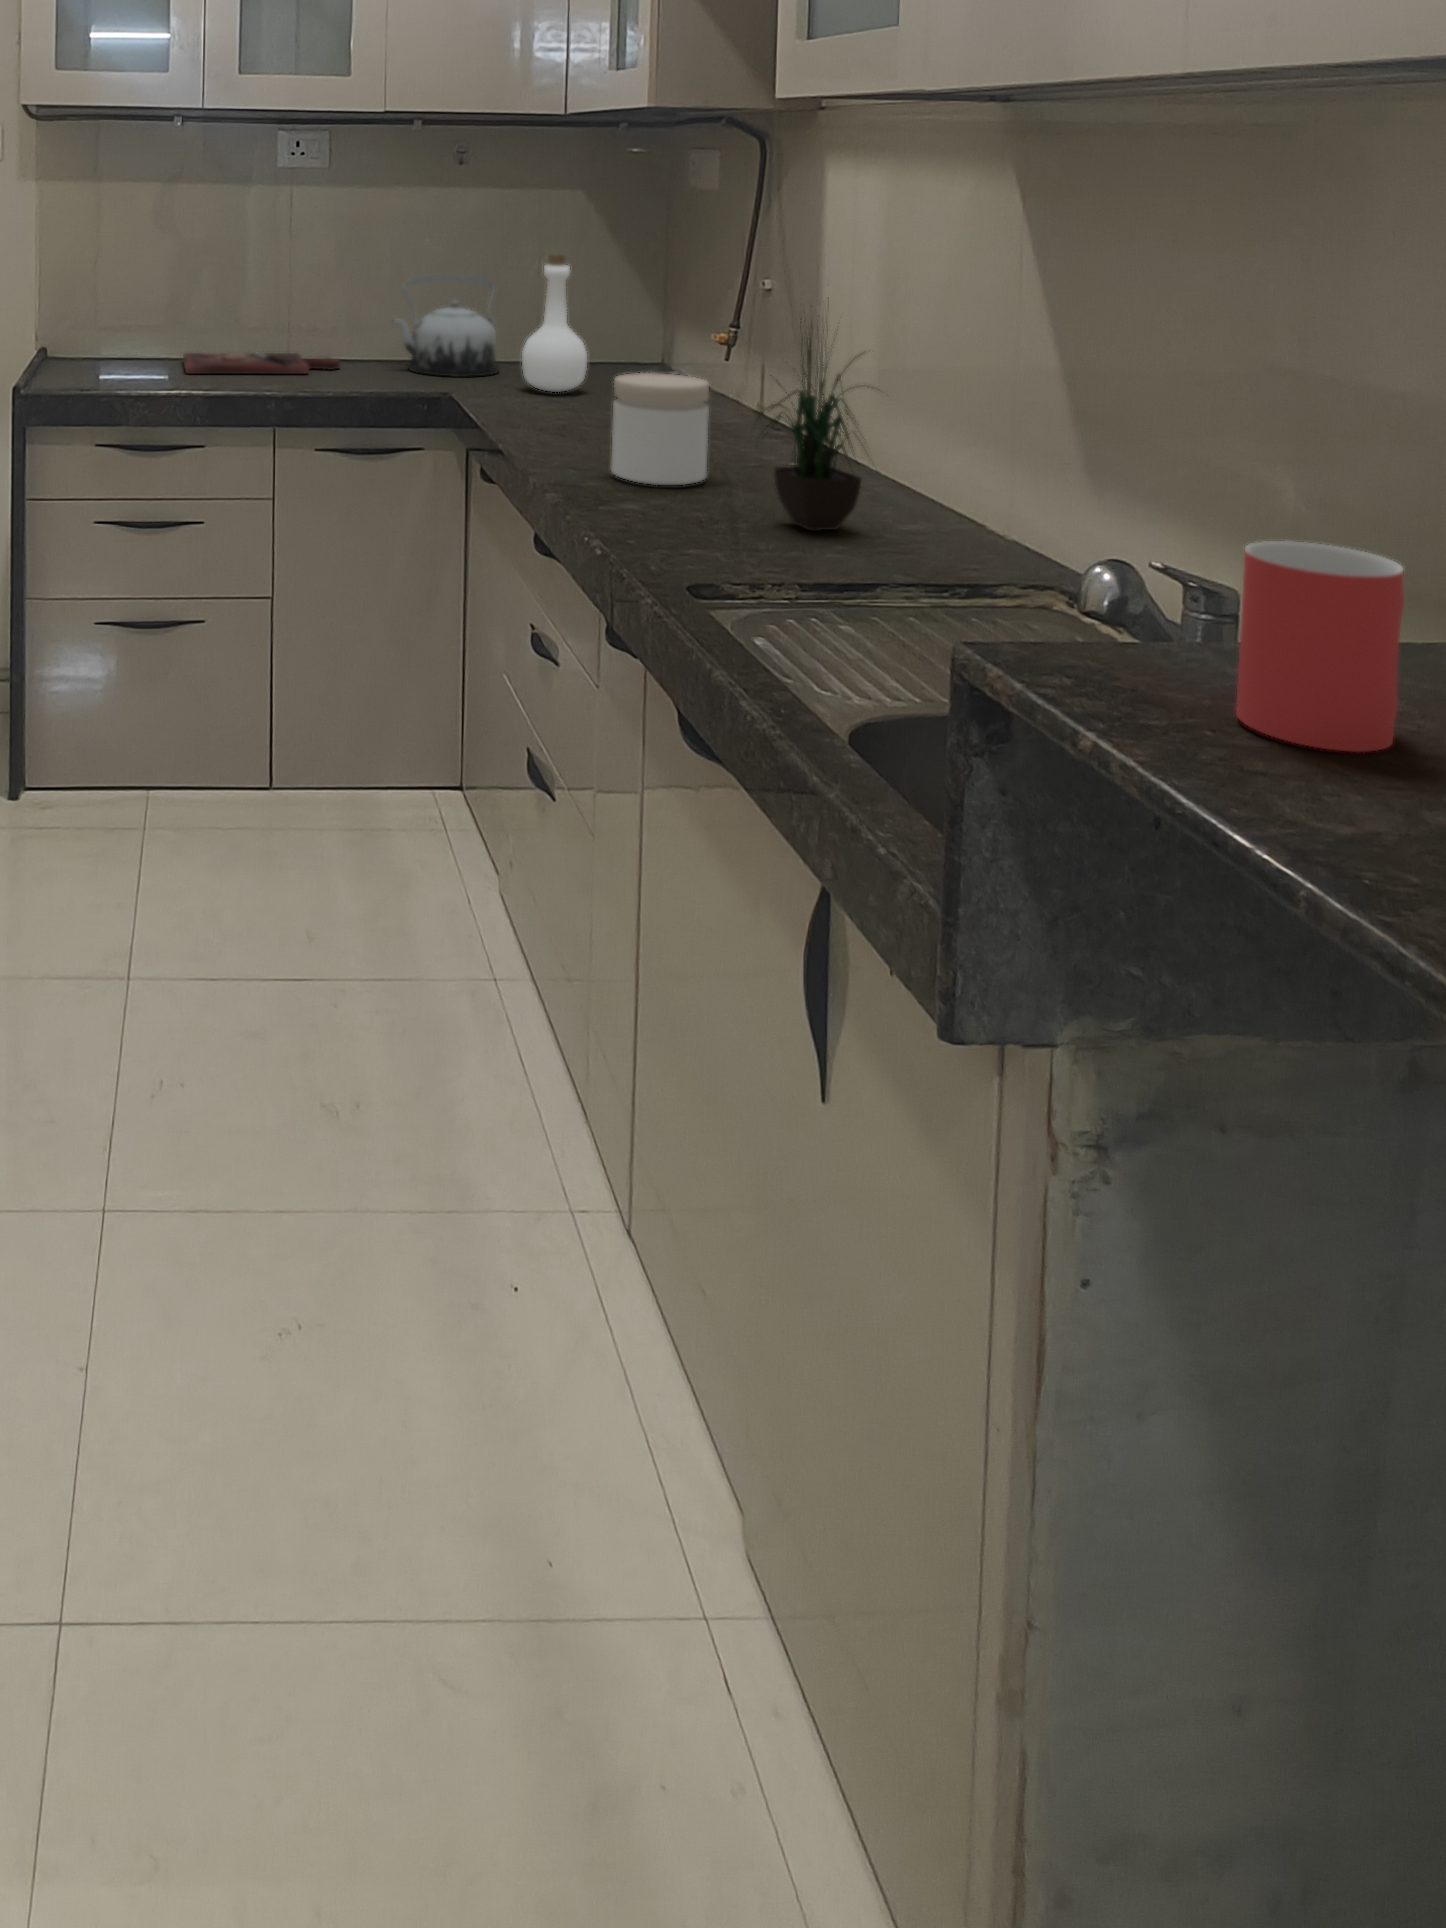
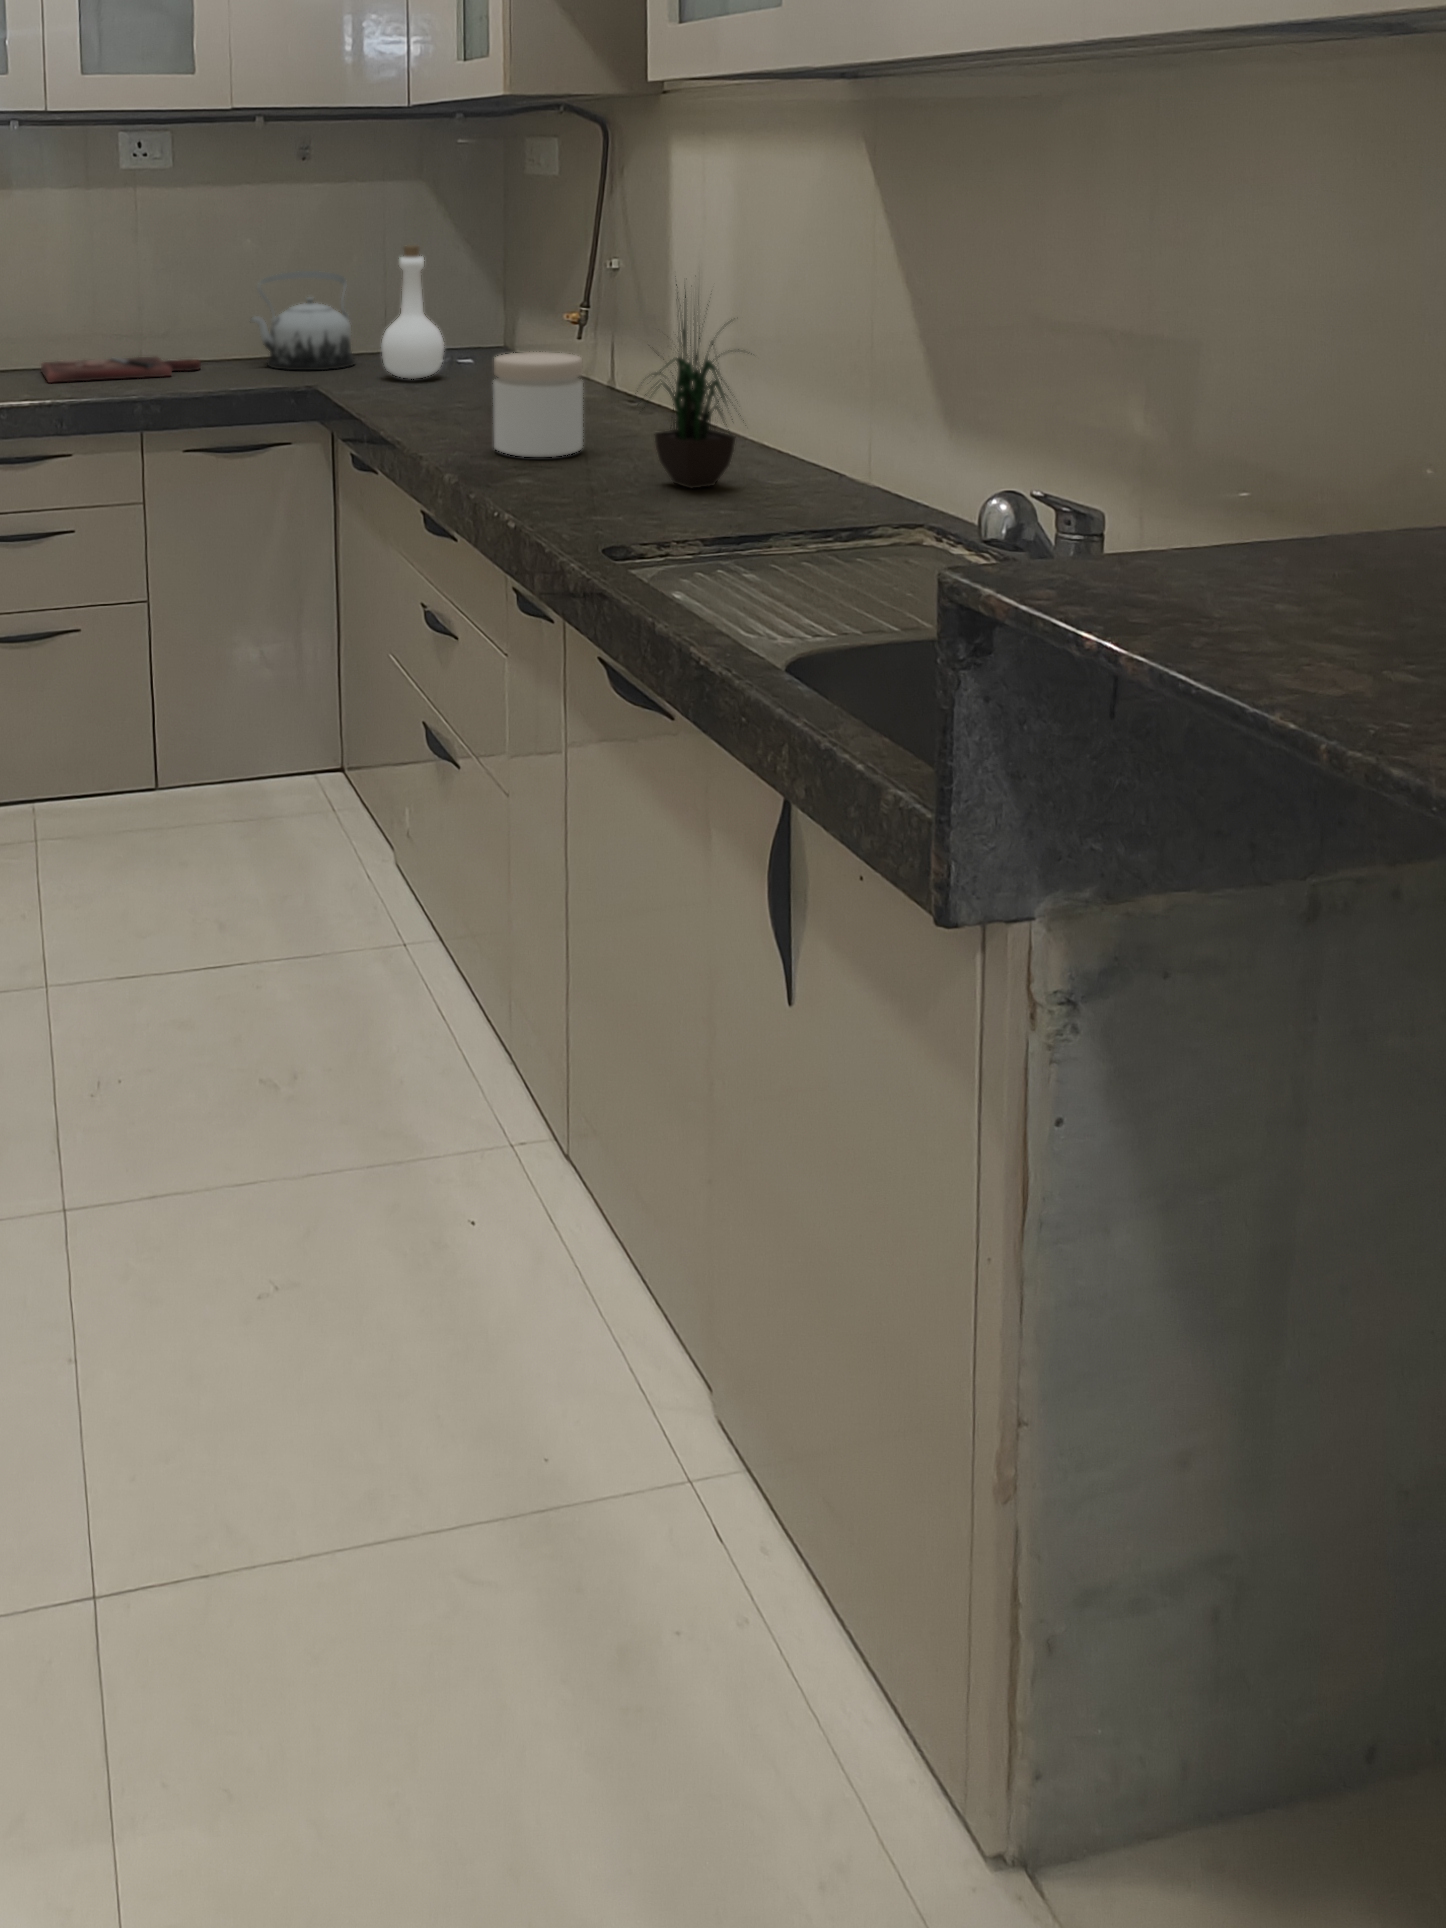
mug: present [1236,541,1404,752] -> none [1195,450,1347,631]

